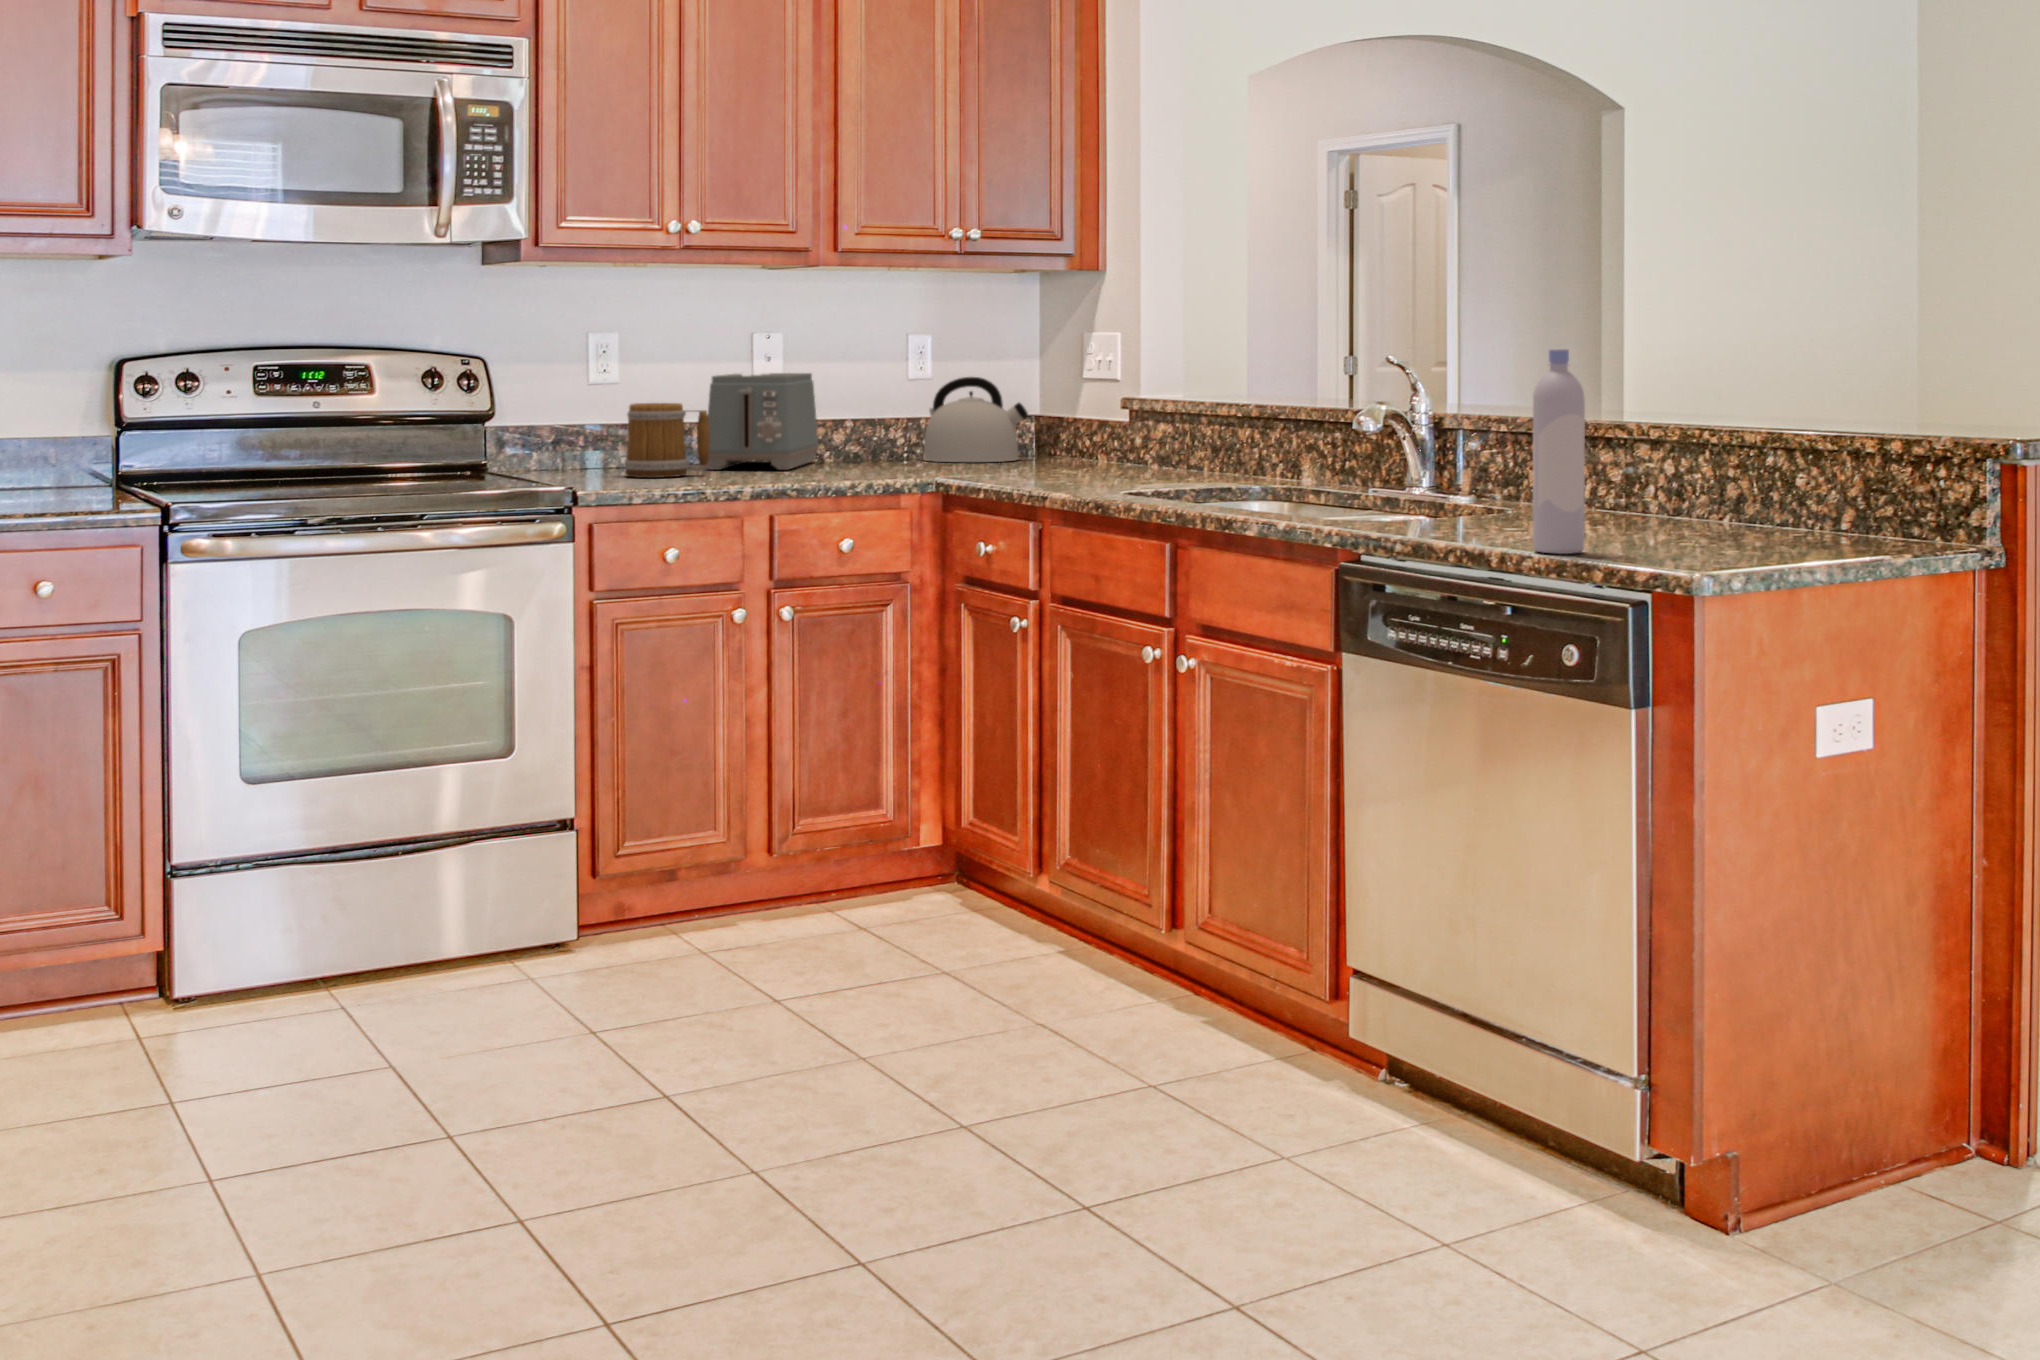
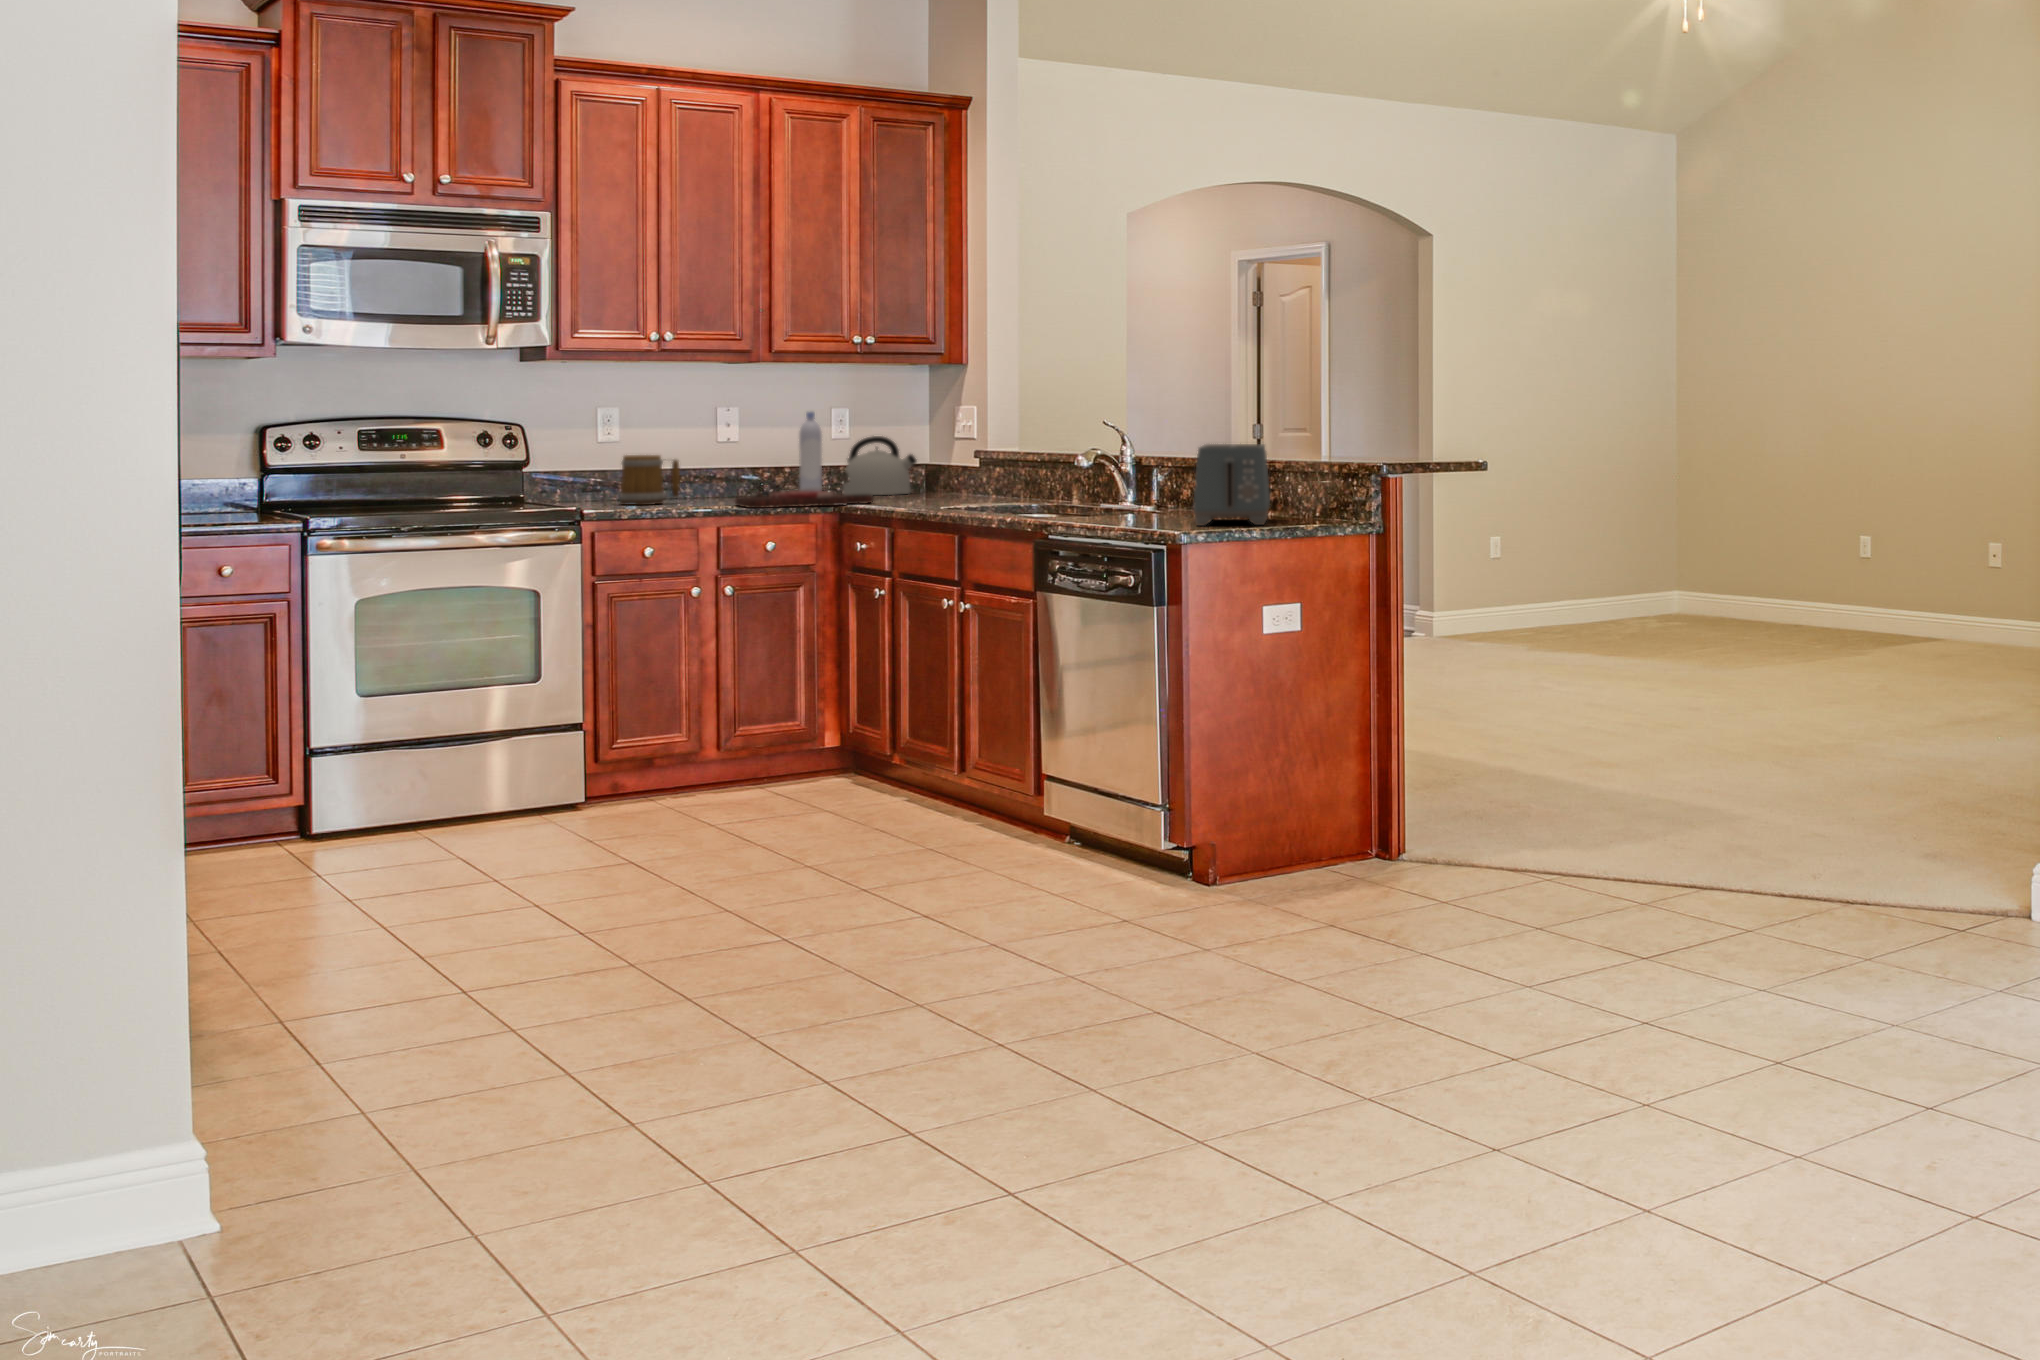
bottle: present [1533,349,1585,554] -> present [799,411,822,491]
toaster: present [708,373,818,470] -> present [1193,444,1270,526]
cutting board: none [790,453,991,487] -> present [735,487,874,508]

